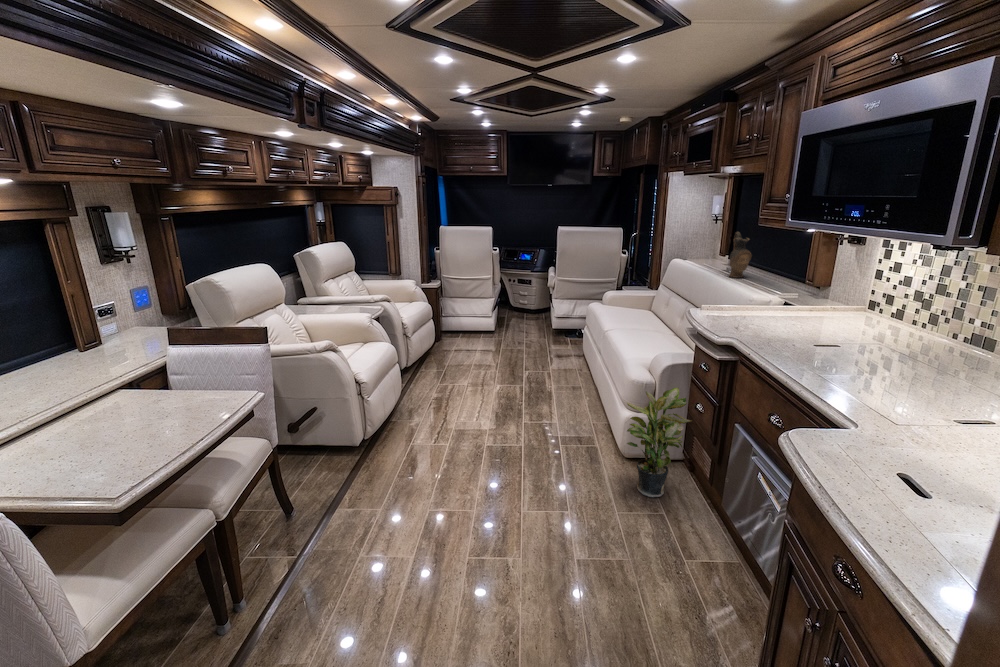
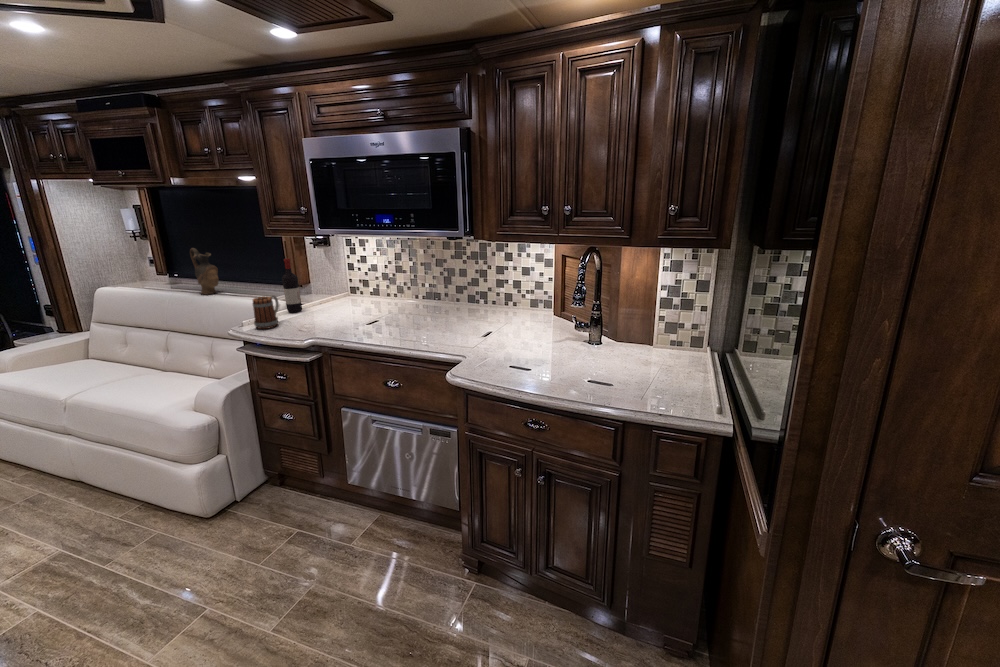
wine bottle: none [768,250,792,311] -> present [282,258,302,313]
mug: none [716,282,752,316] -> present [253,295,279,329]
potted plant: present [627,388,692,497] -> none [210,411,288,533]

